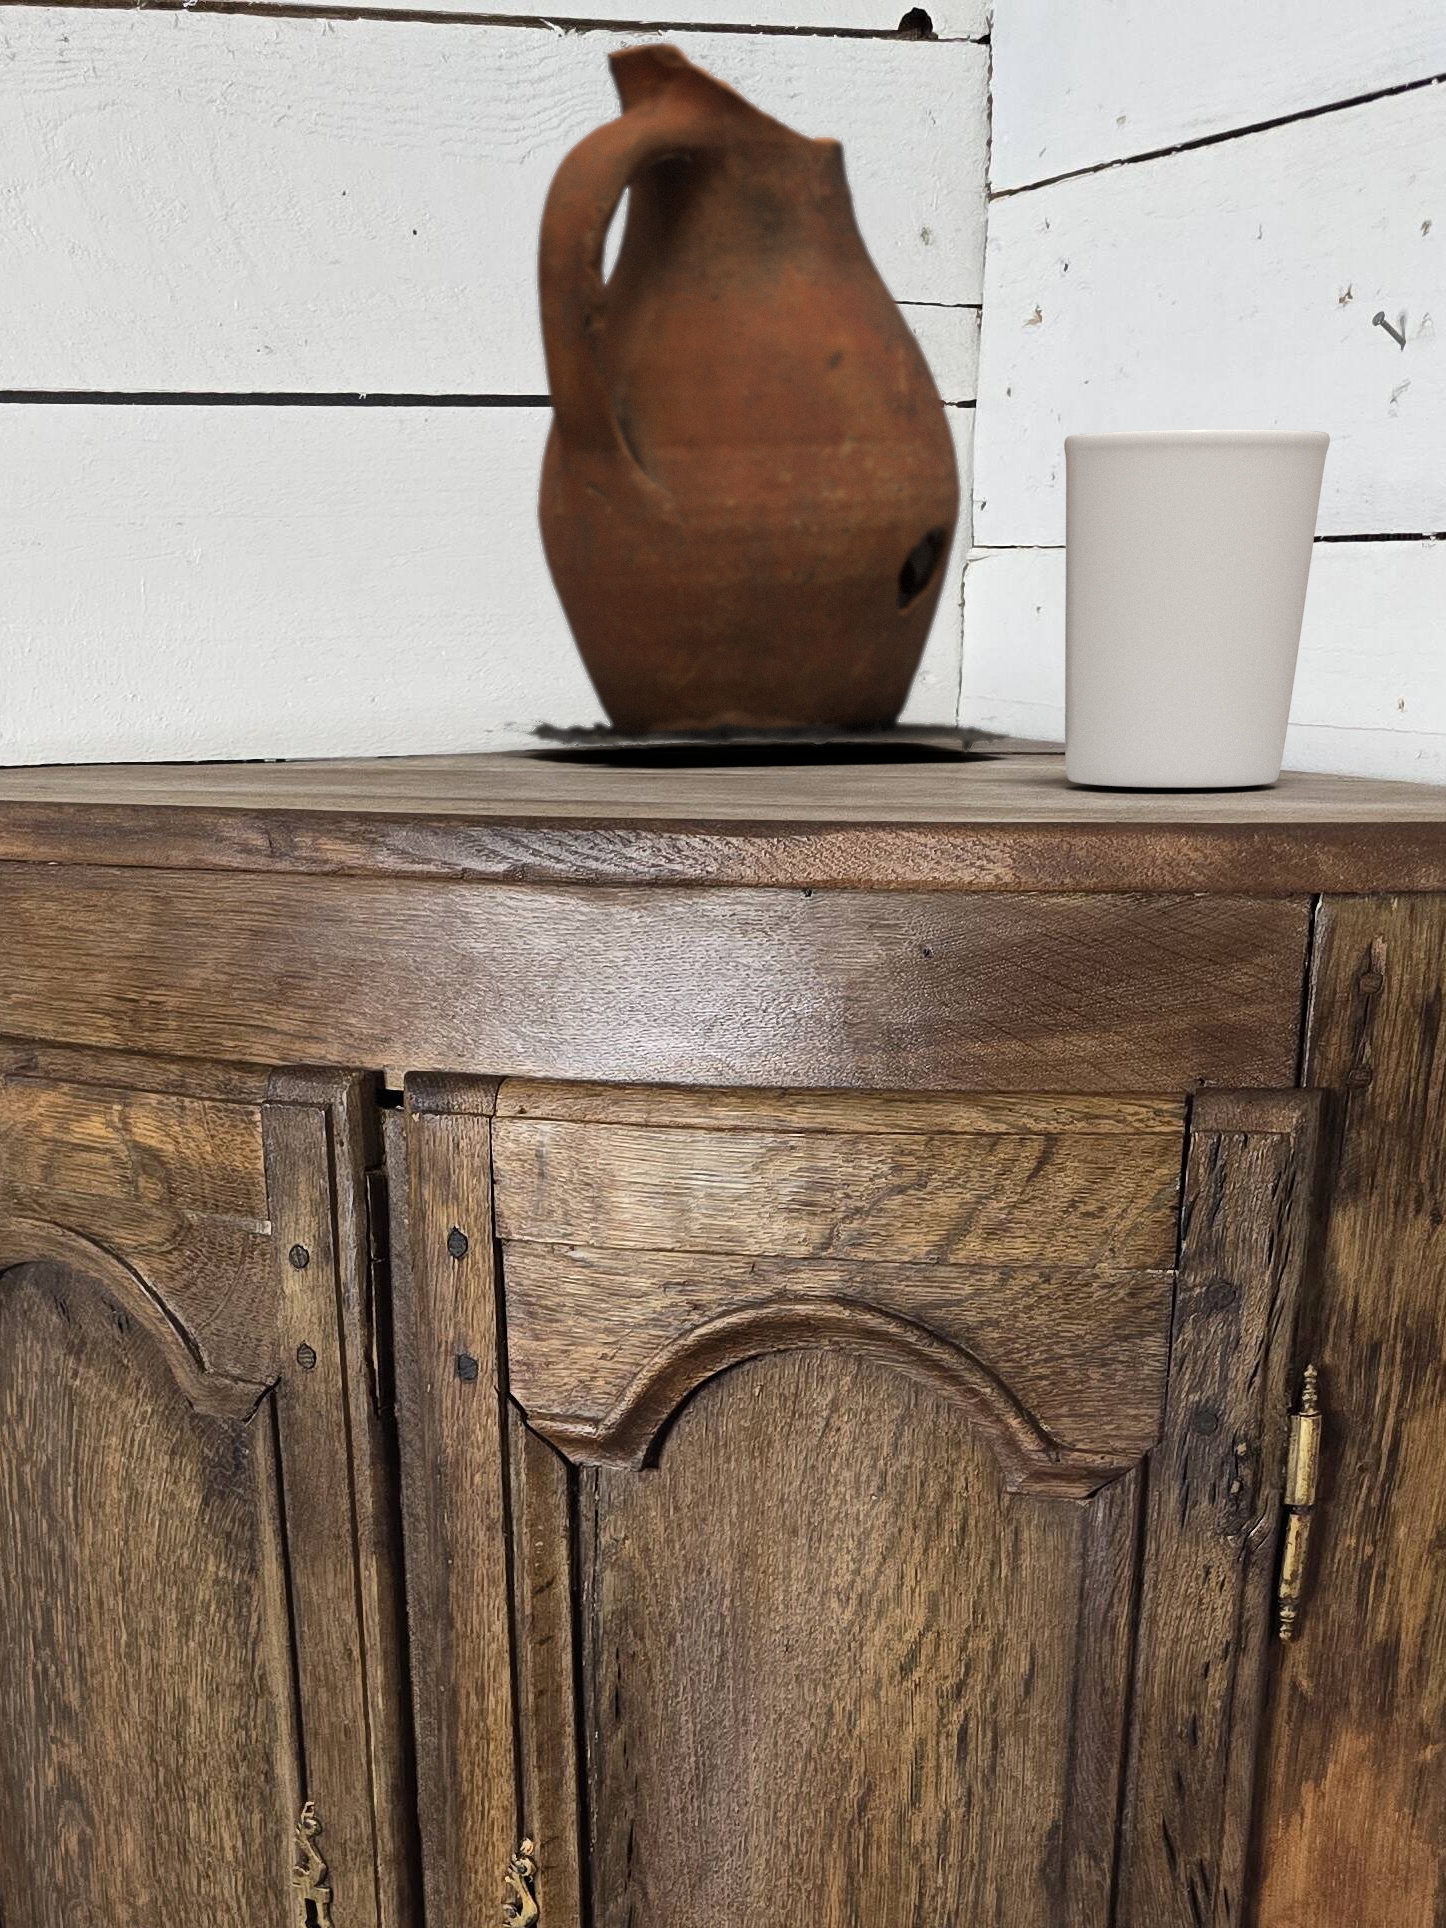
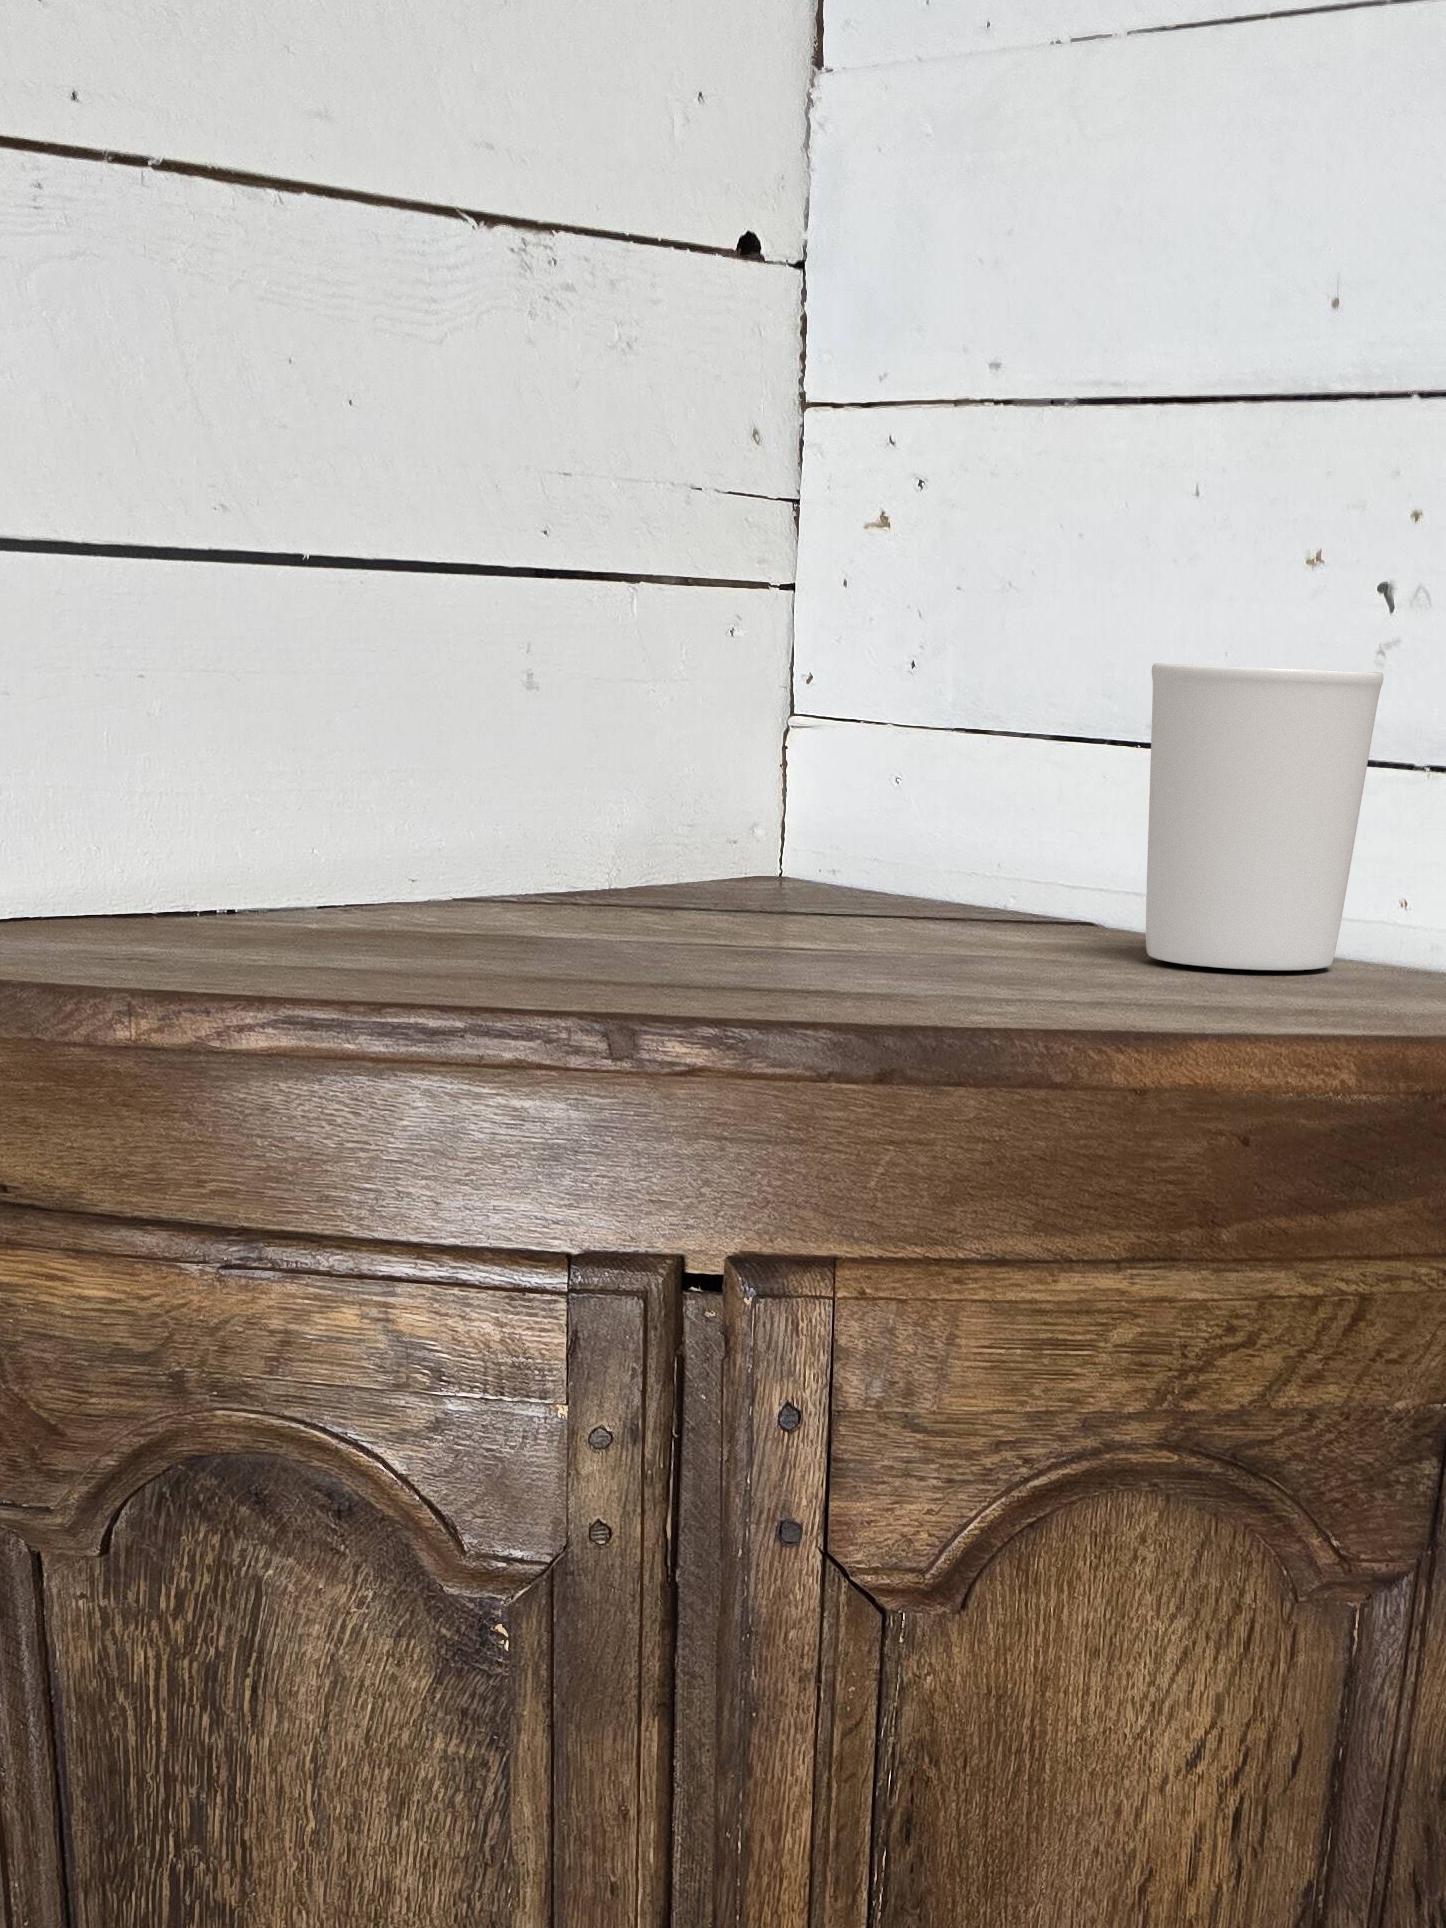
ceramic pitcher: present [504,43,1009,753] -> none [411,258,929,916]

